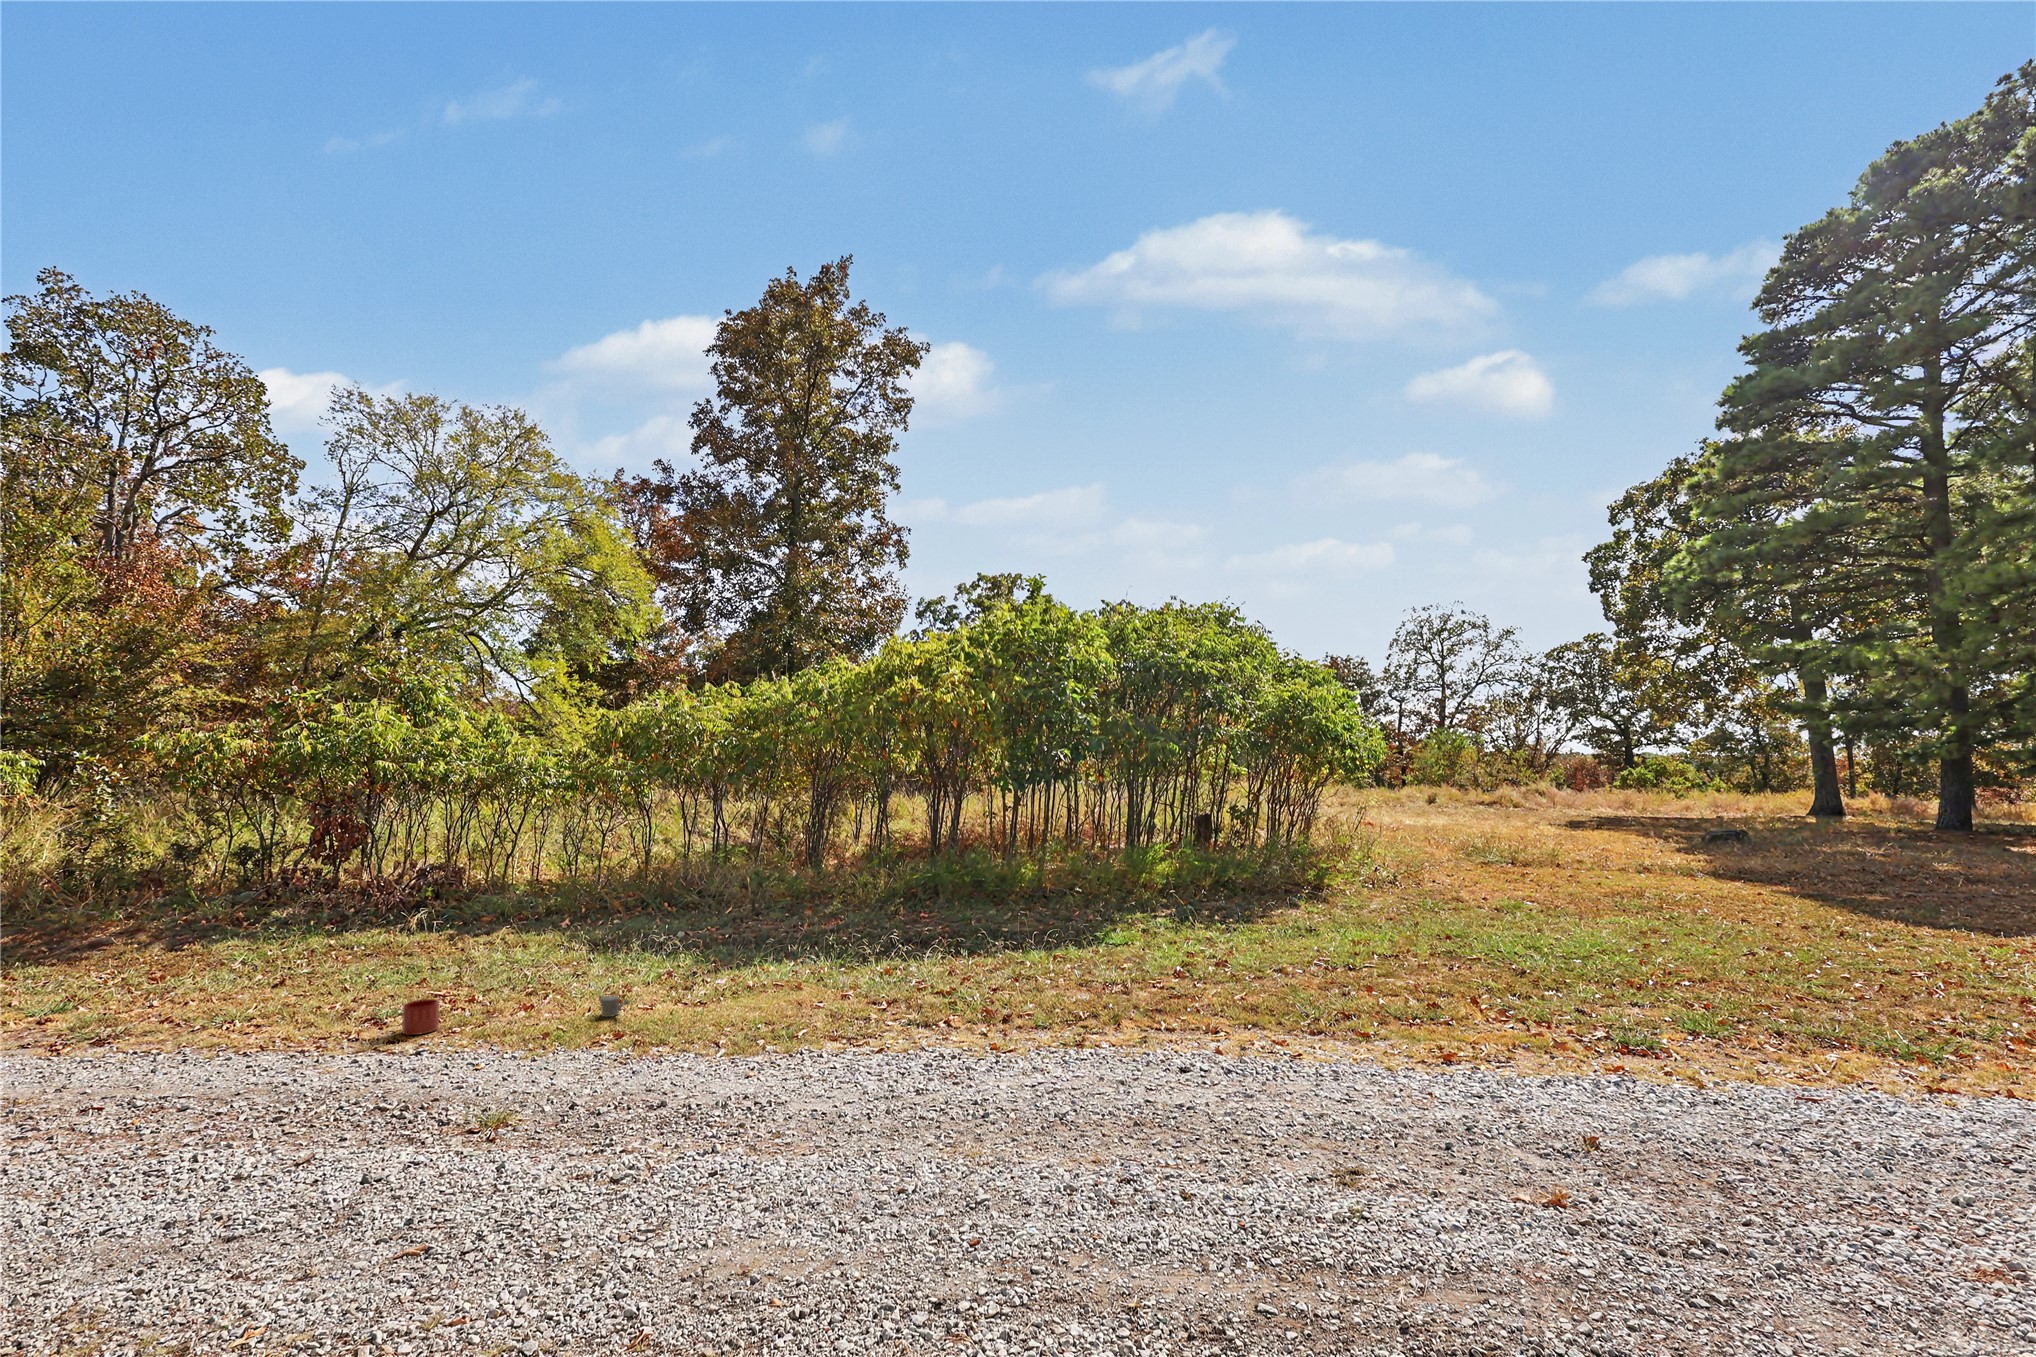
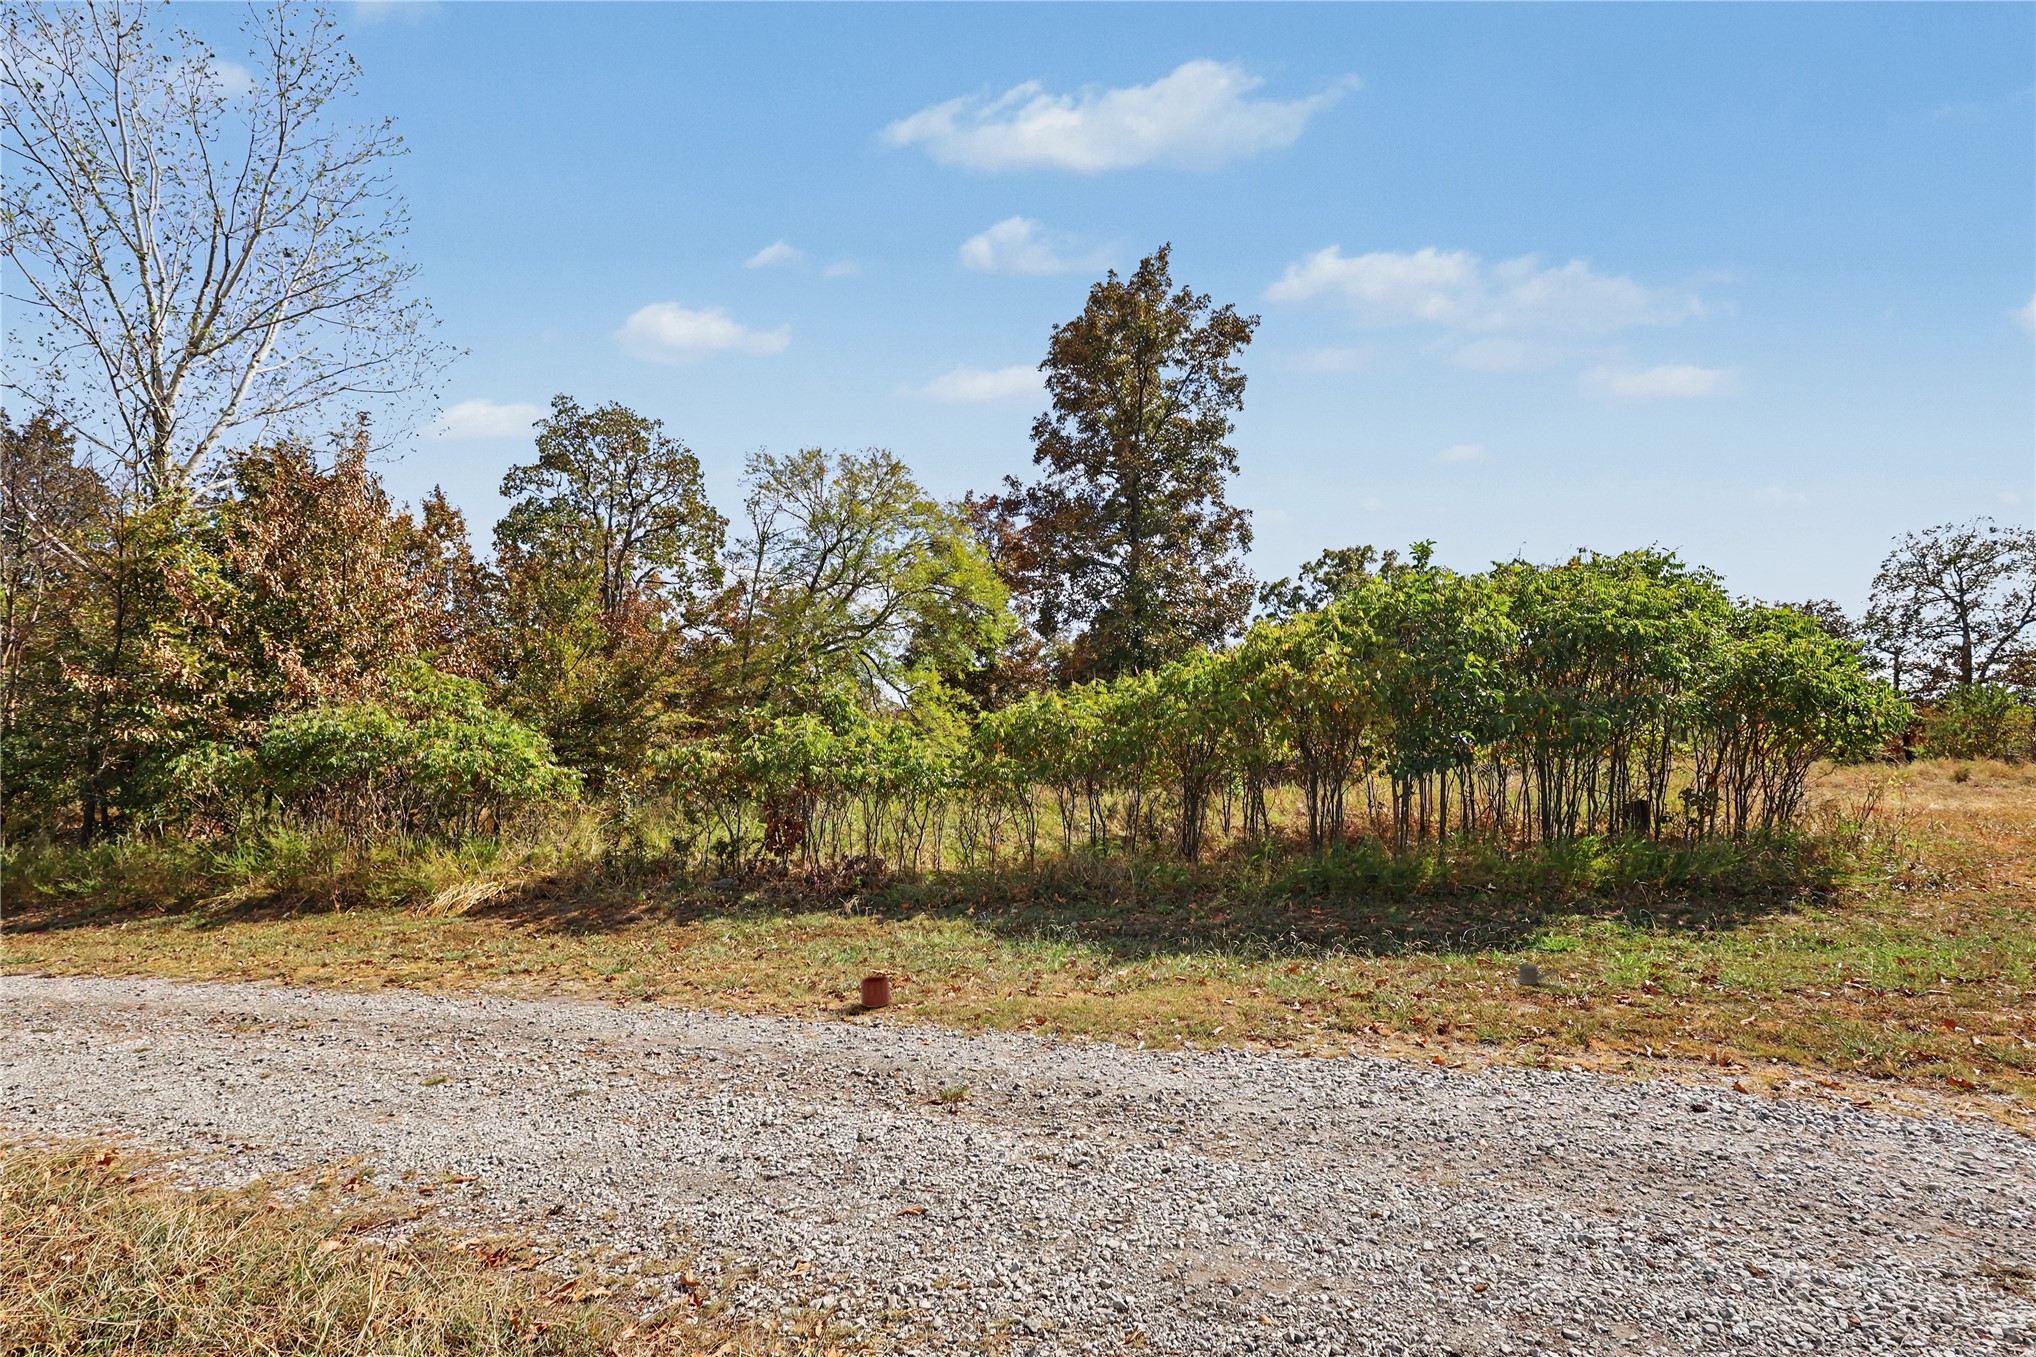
watering can: present [599,995,630,1017] -> present [1510,964,1558,985]

